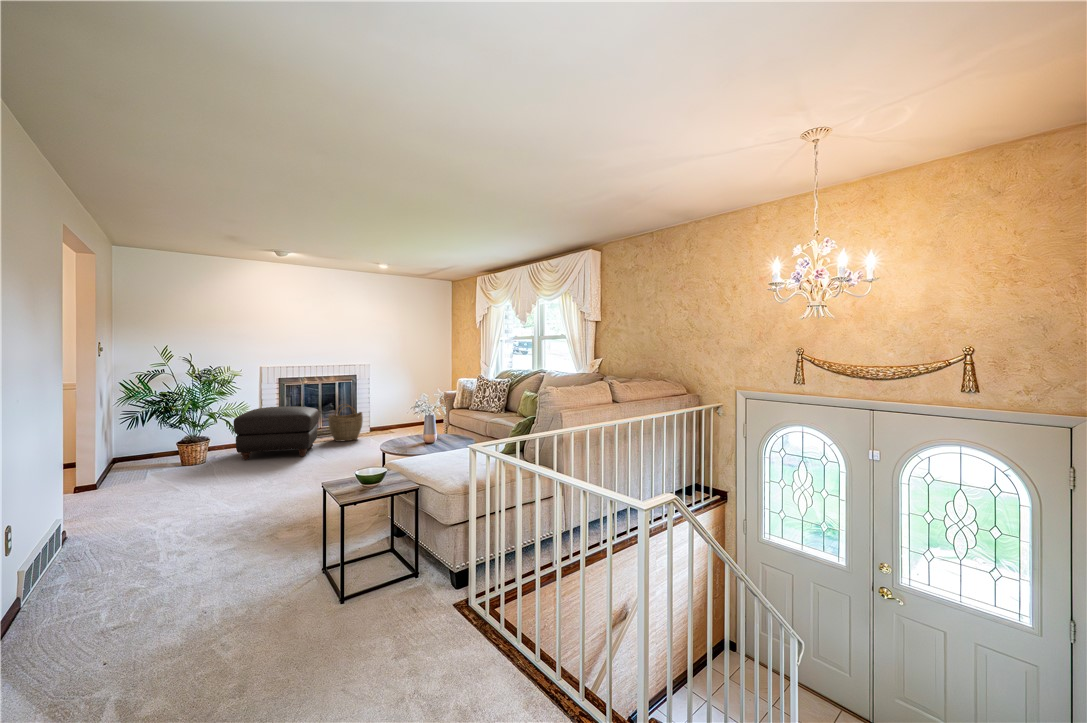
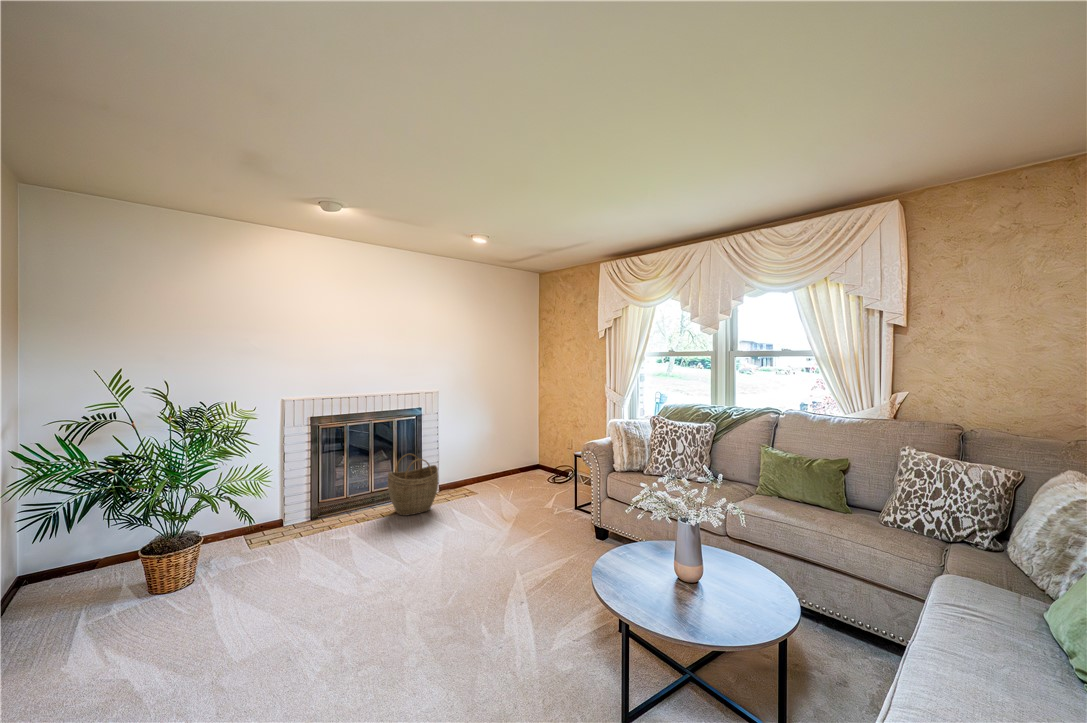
ottoman: present [234,406,319,460] -> none [247,467,383,576]

